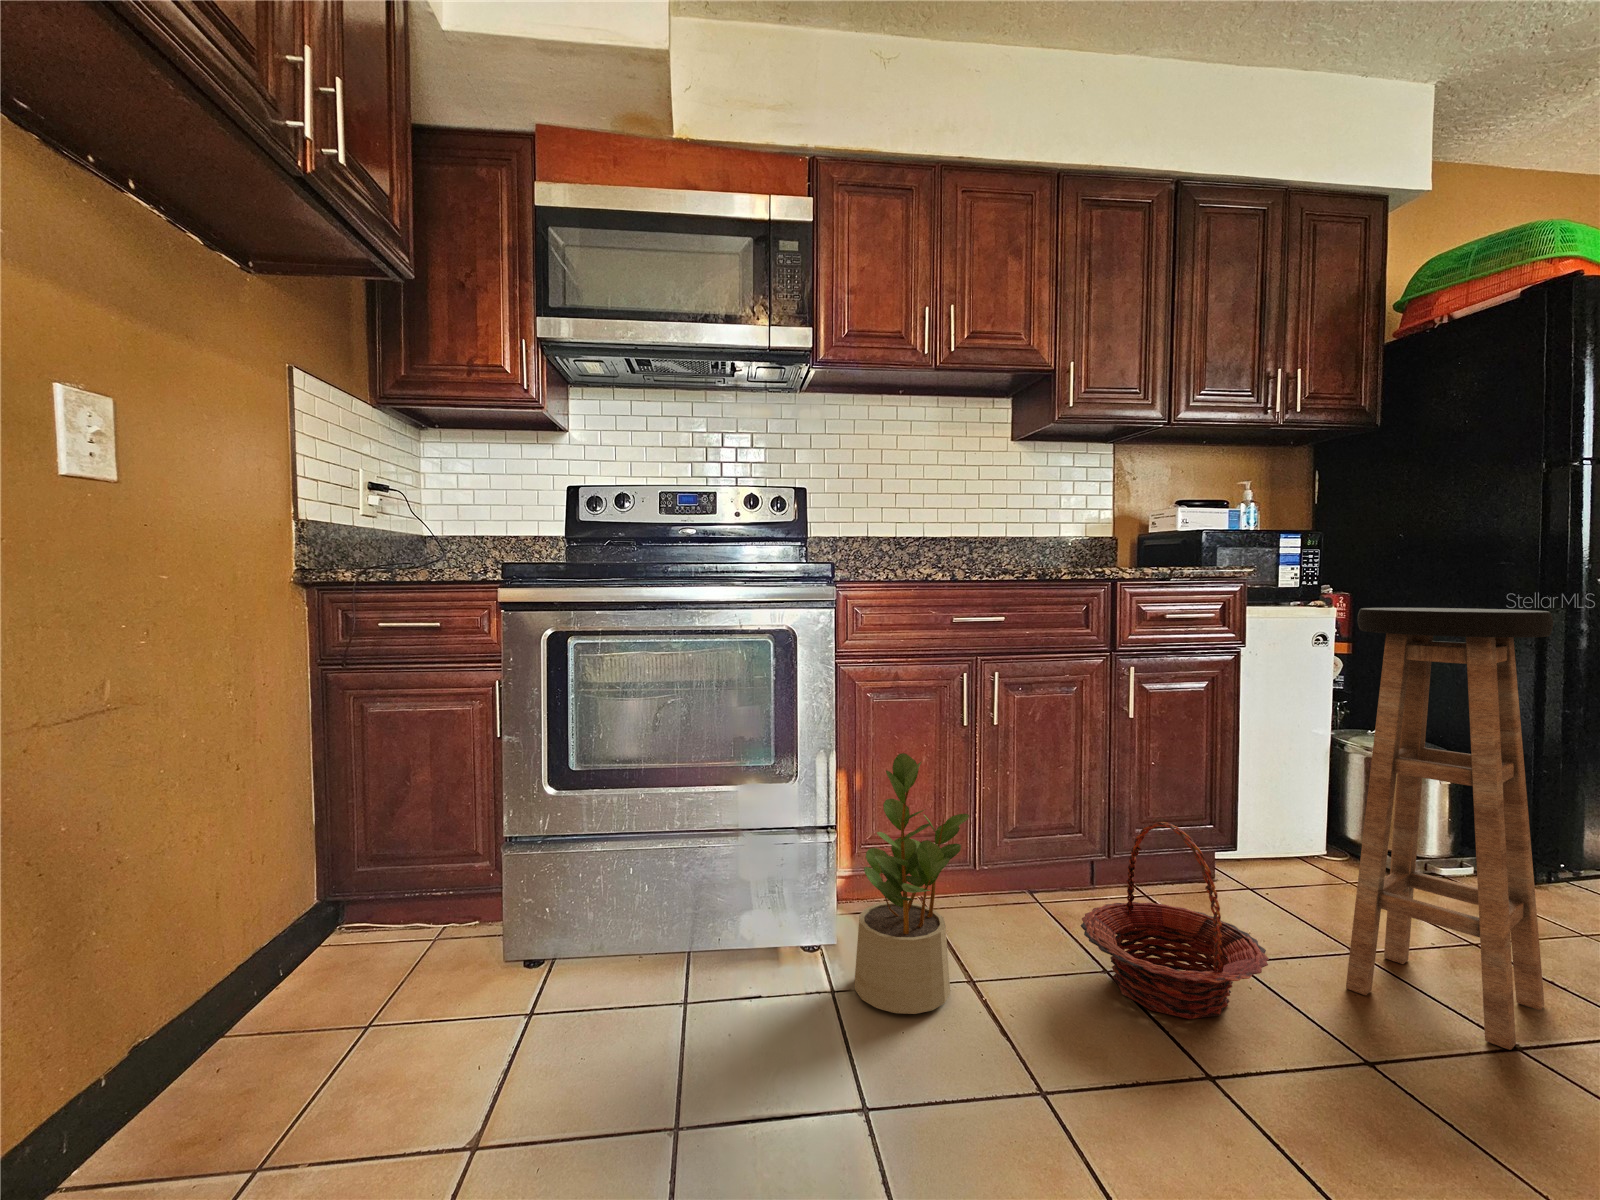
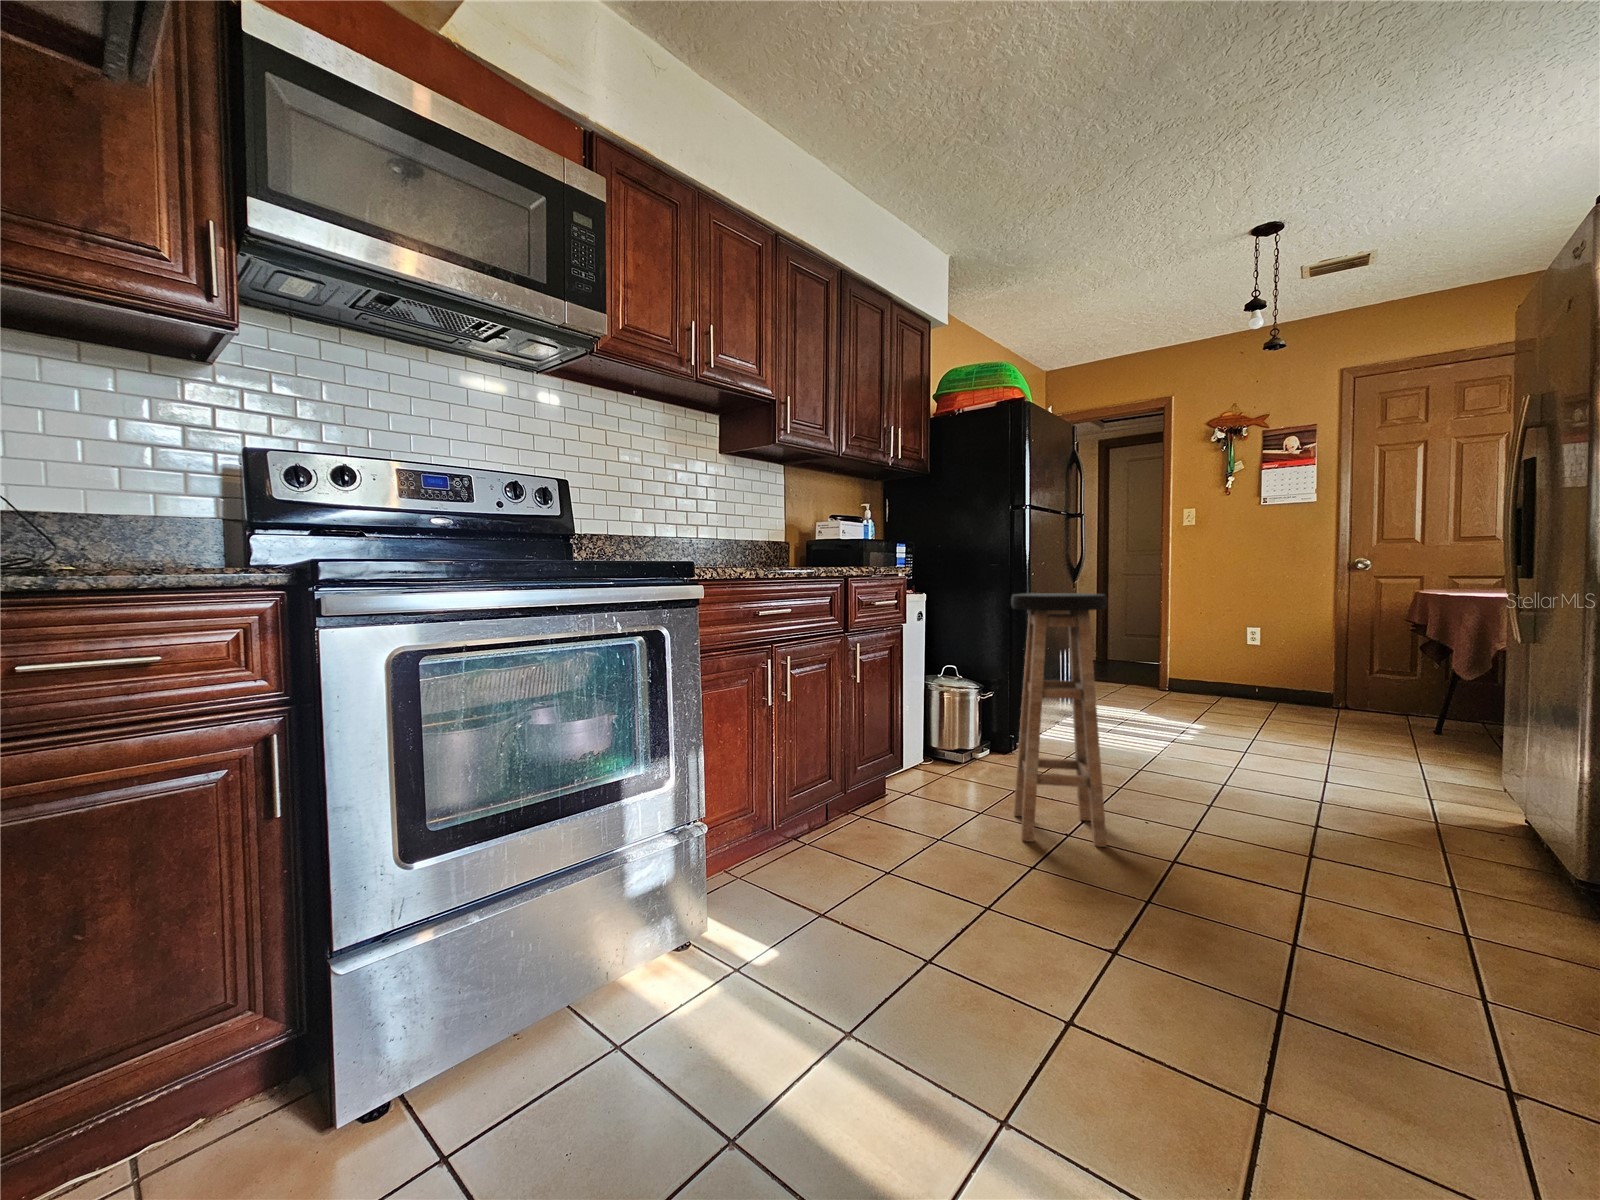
potted plant: present [855,753,969,1014] -> none [771,743,881,988]
basket: present [1081,822,1269,1019] -> none [898,758,1025,898]

